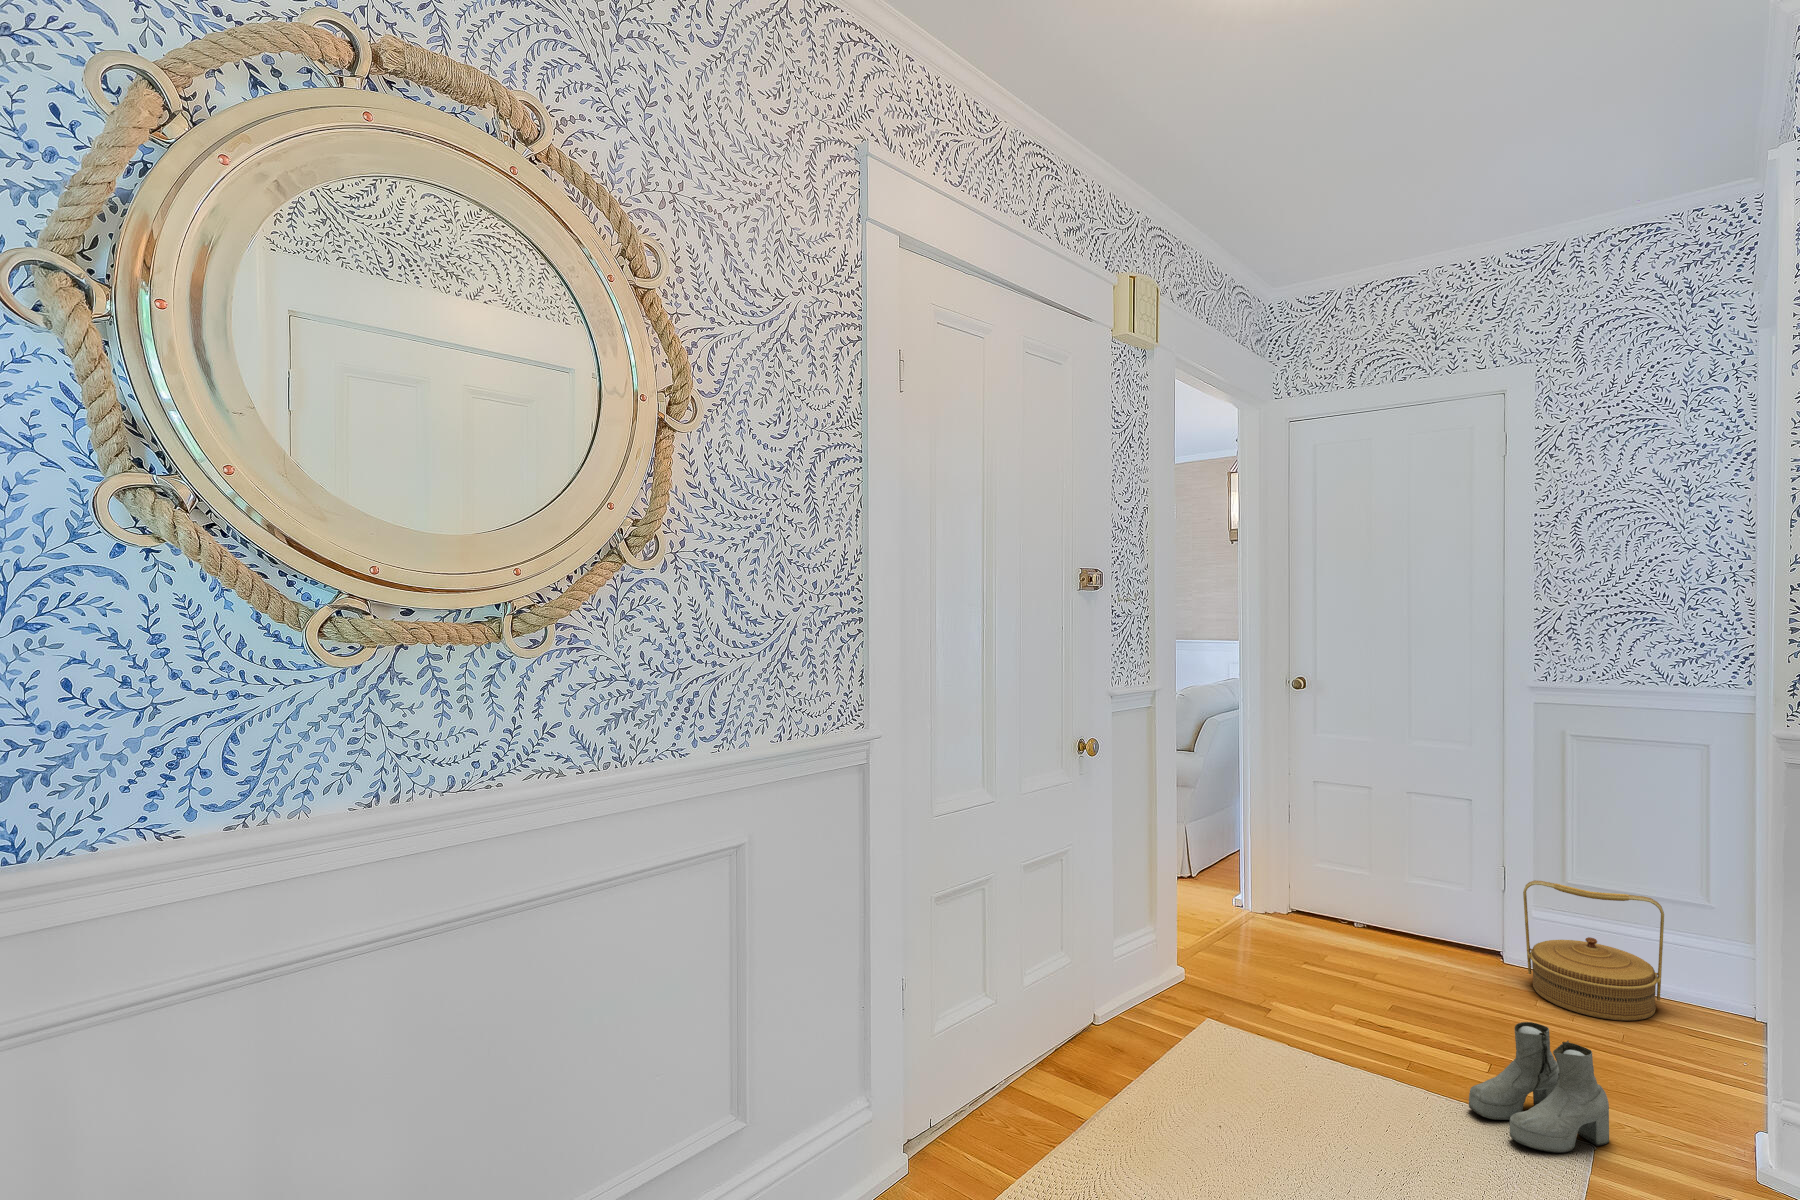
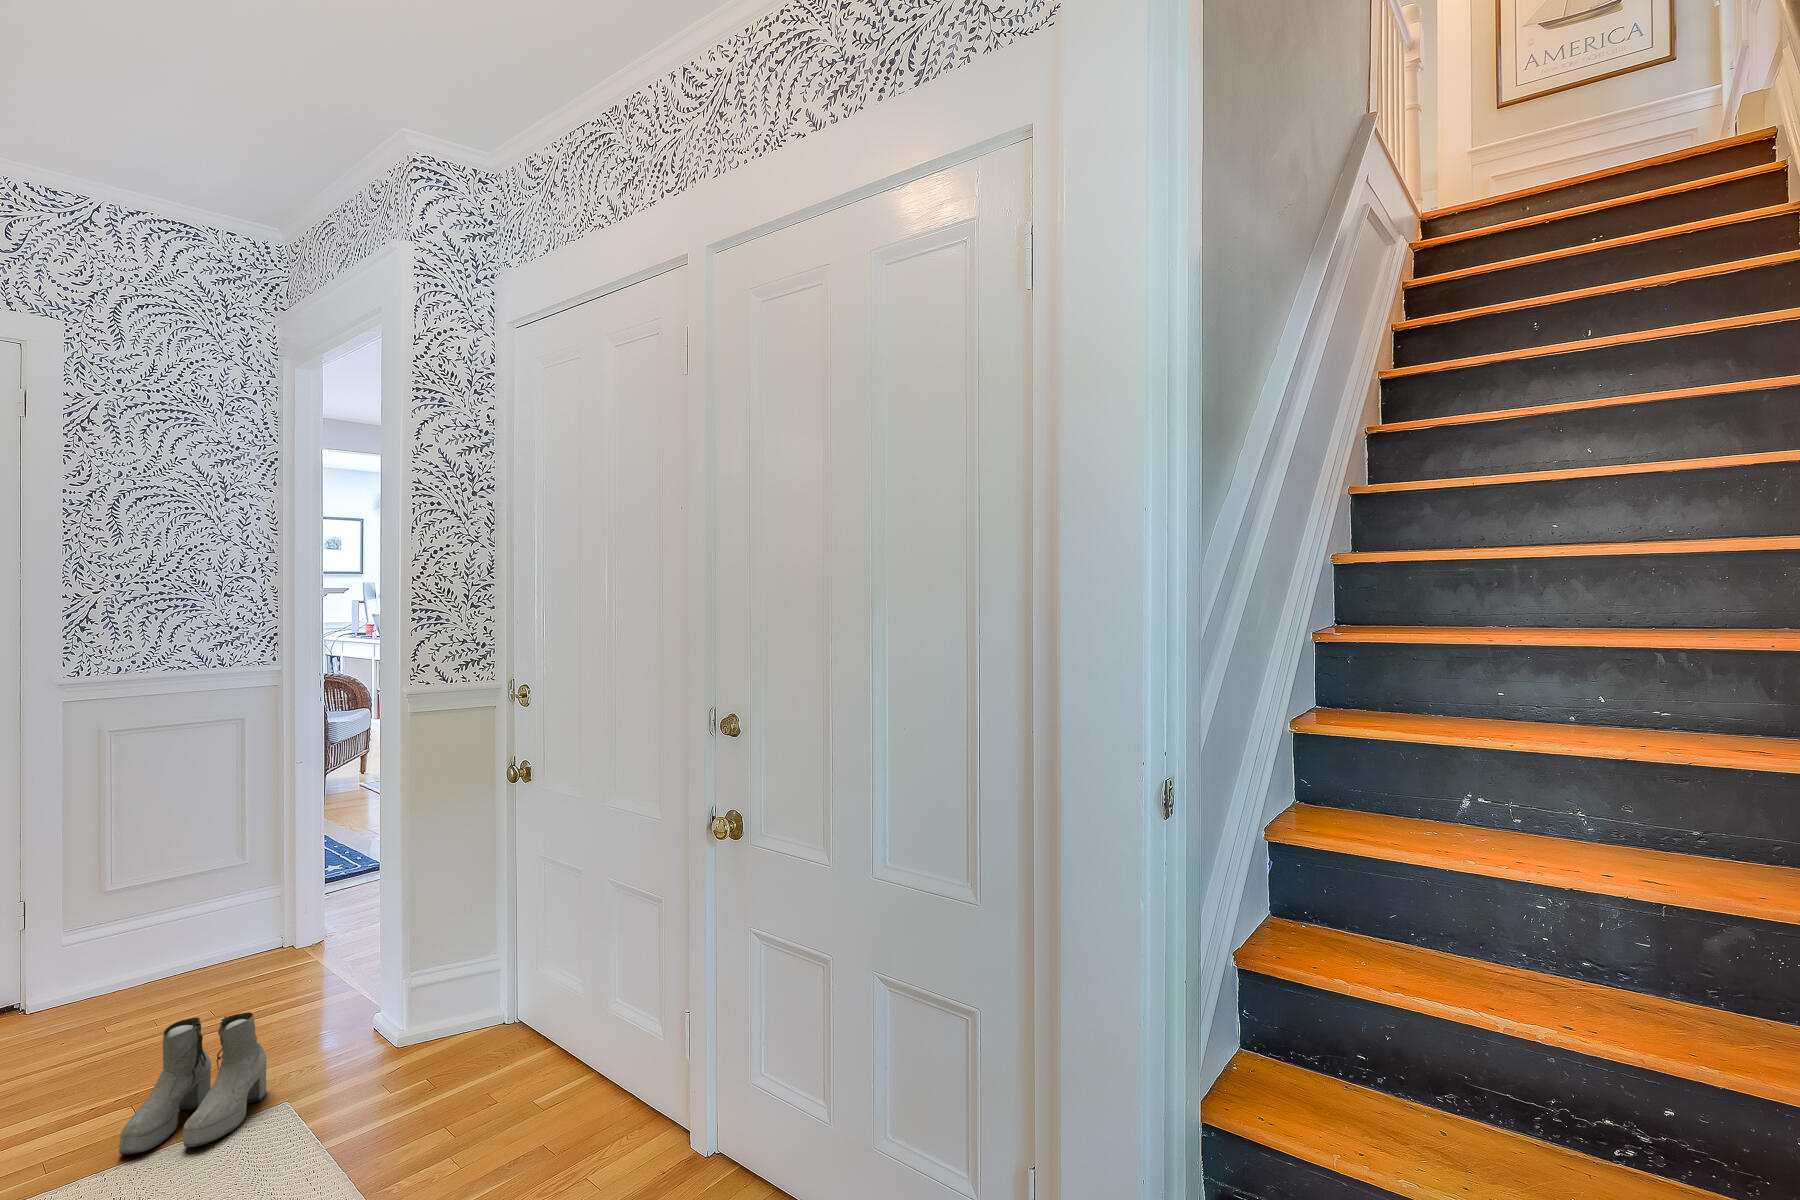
basket: present [1523,880,1664,1021] -> none [70,873,223,1023]

